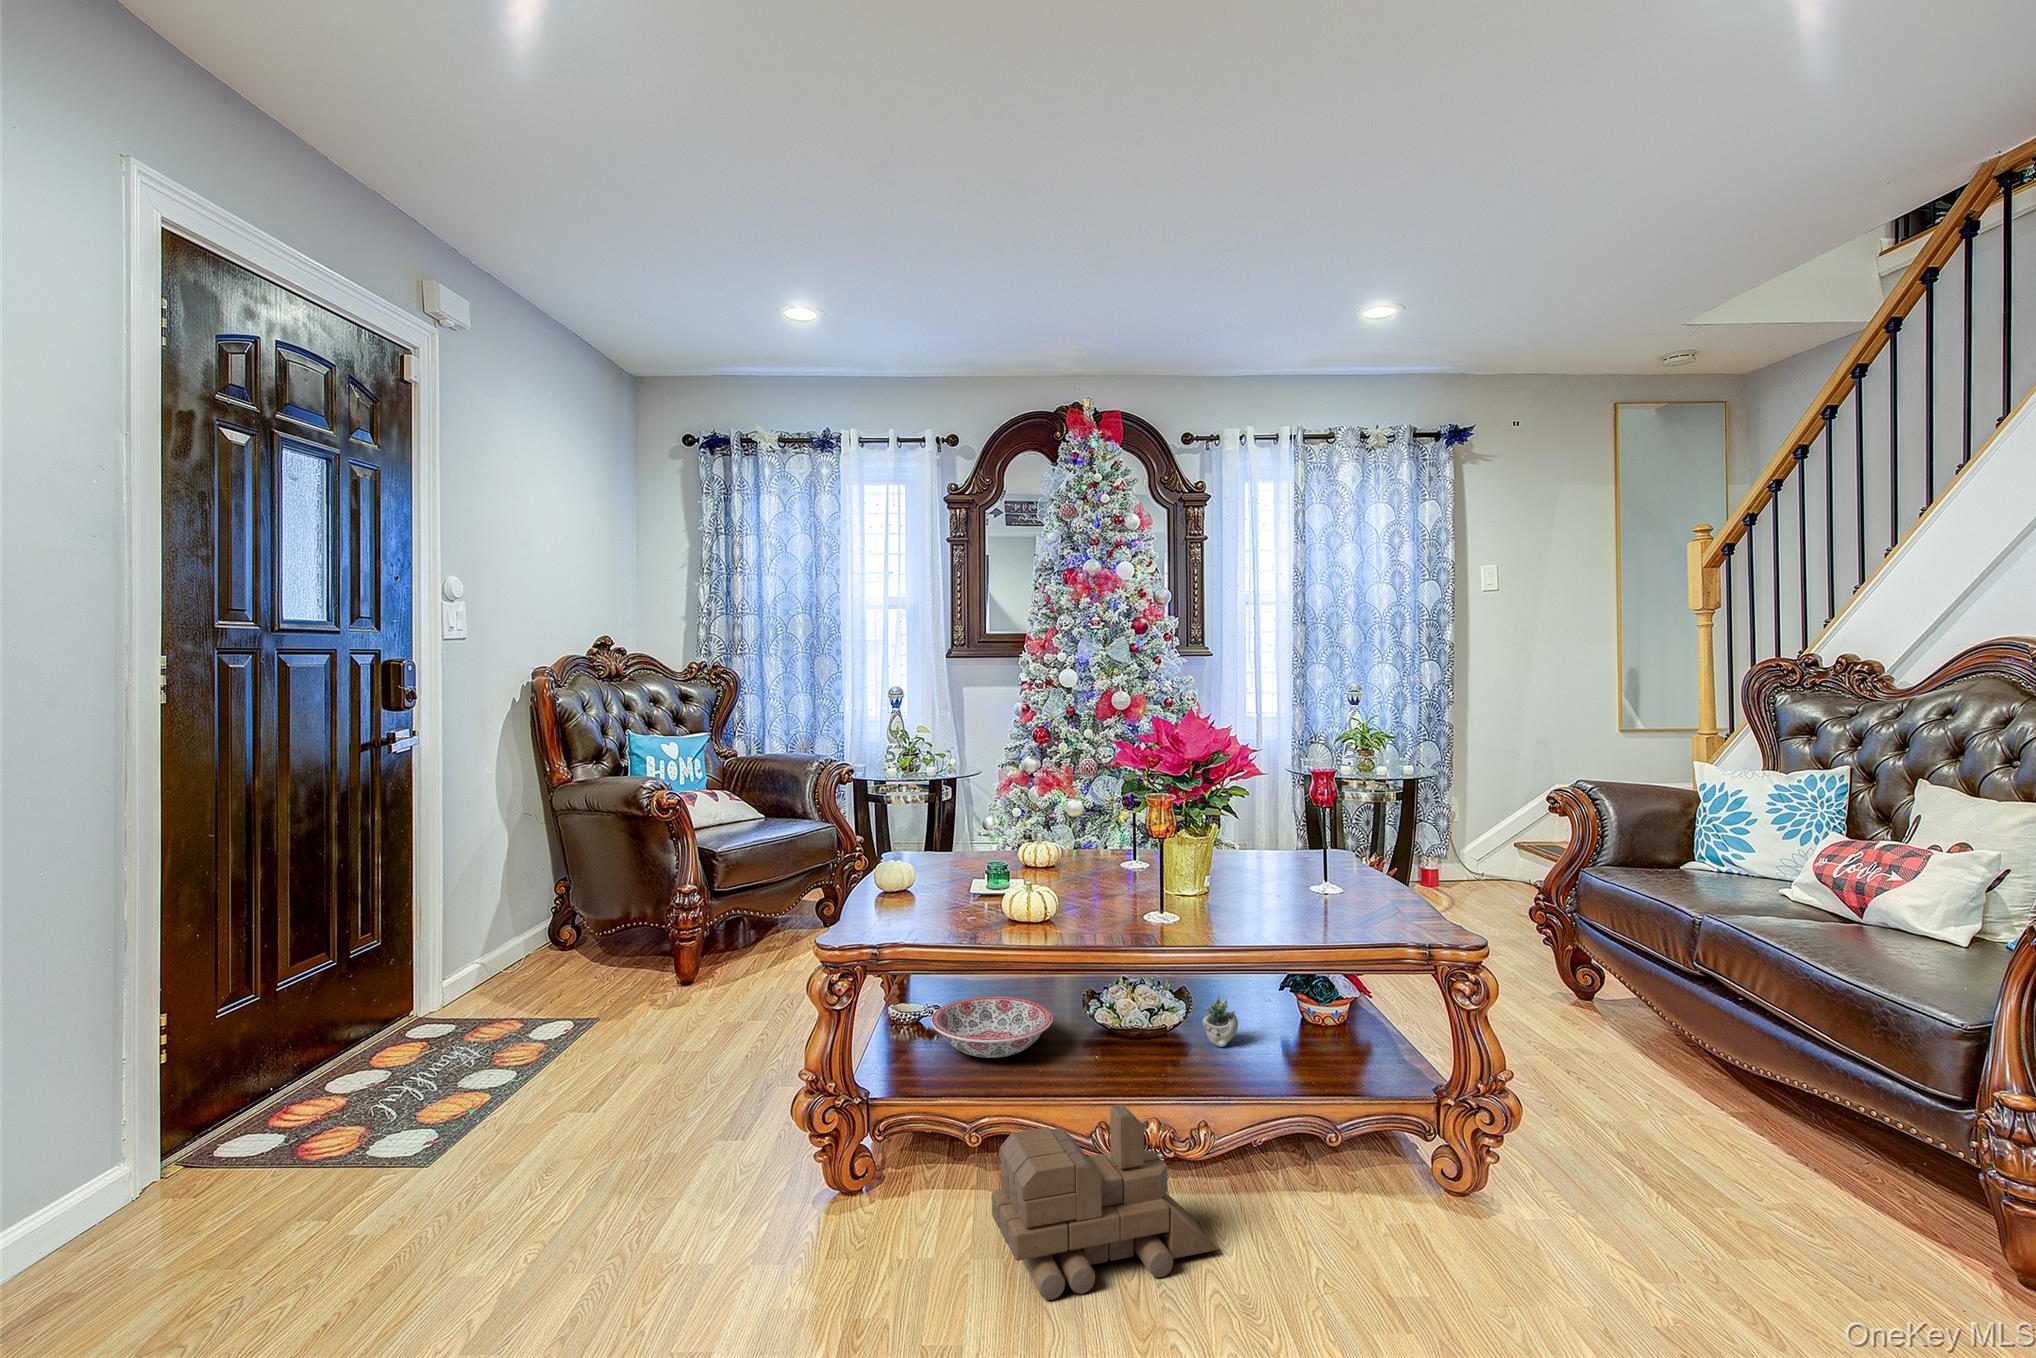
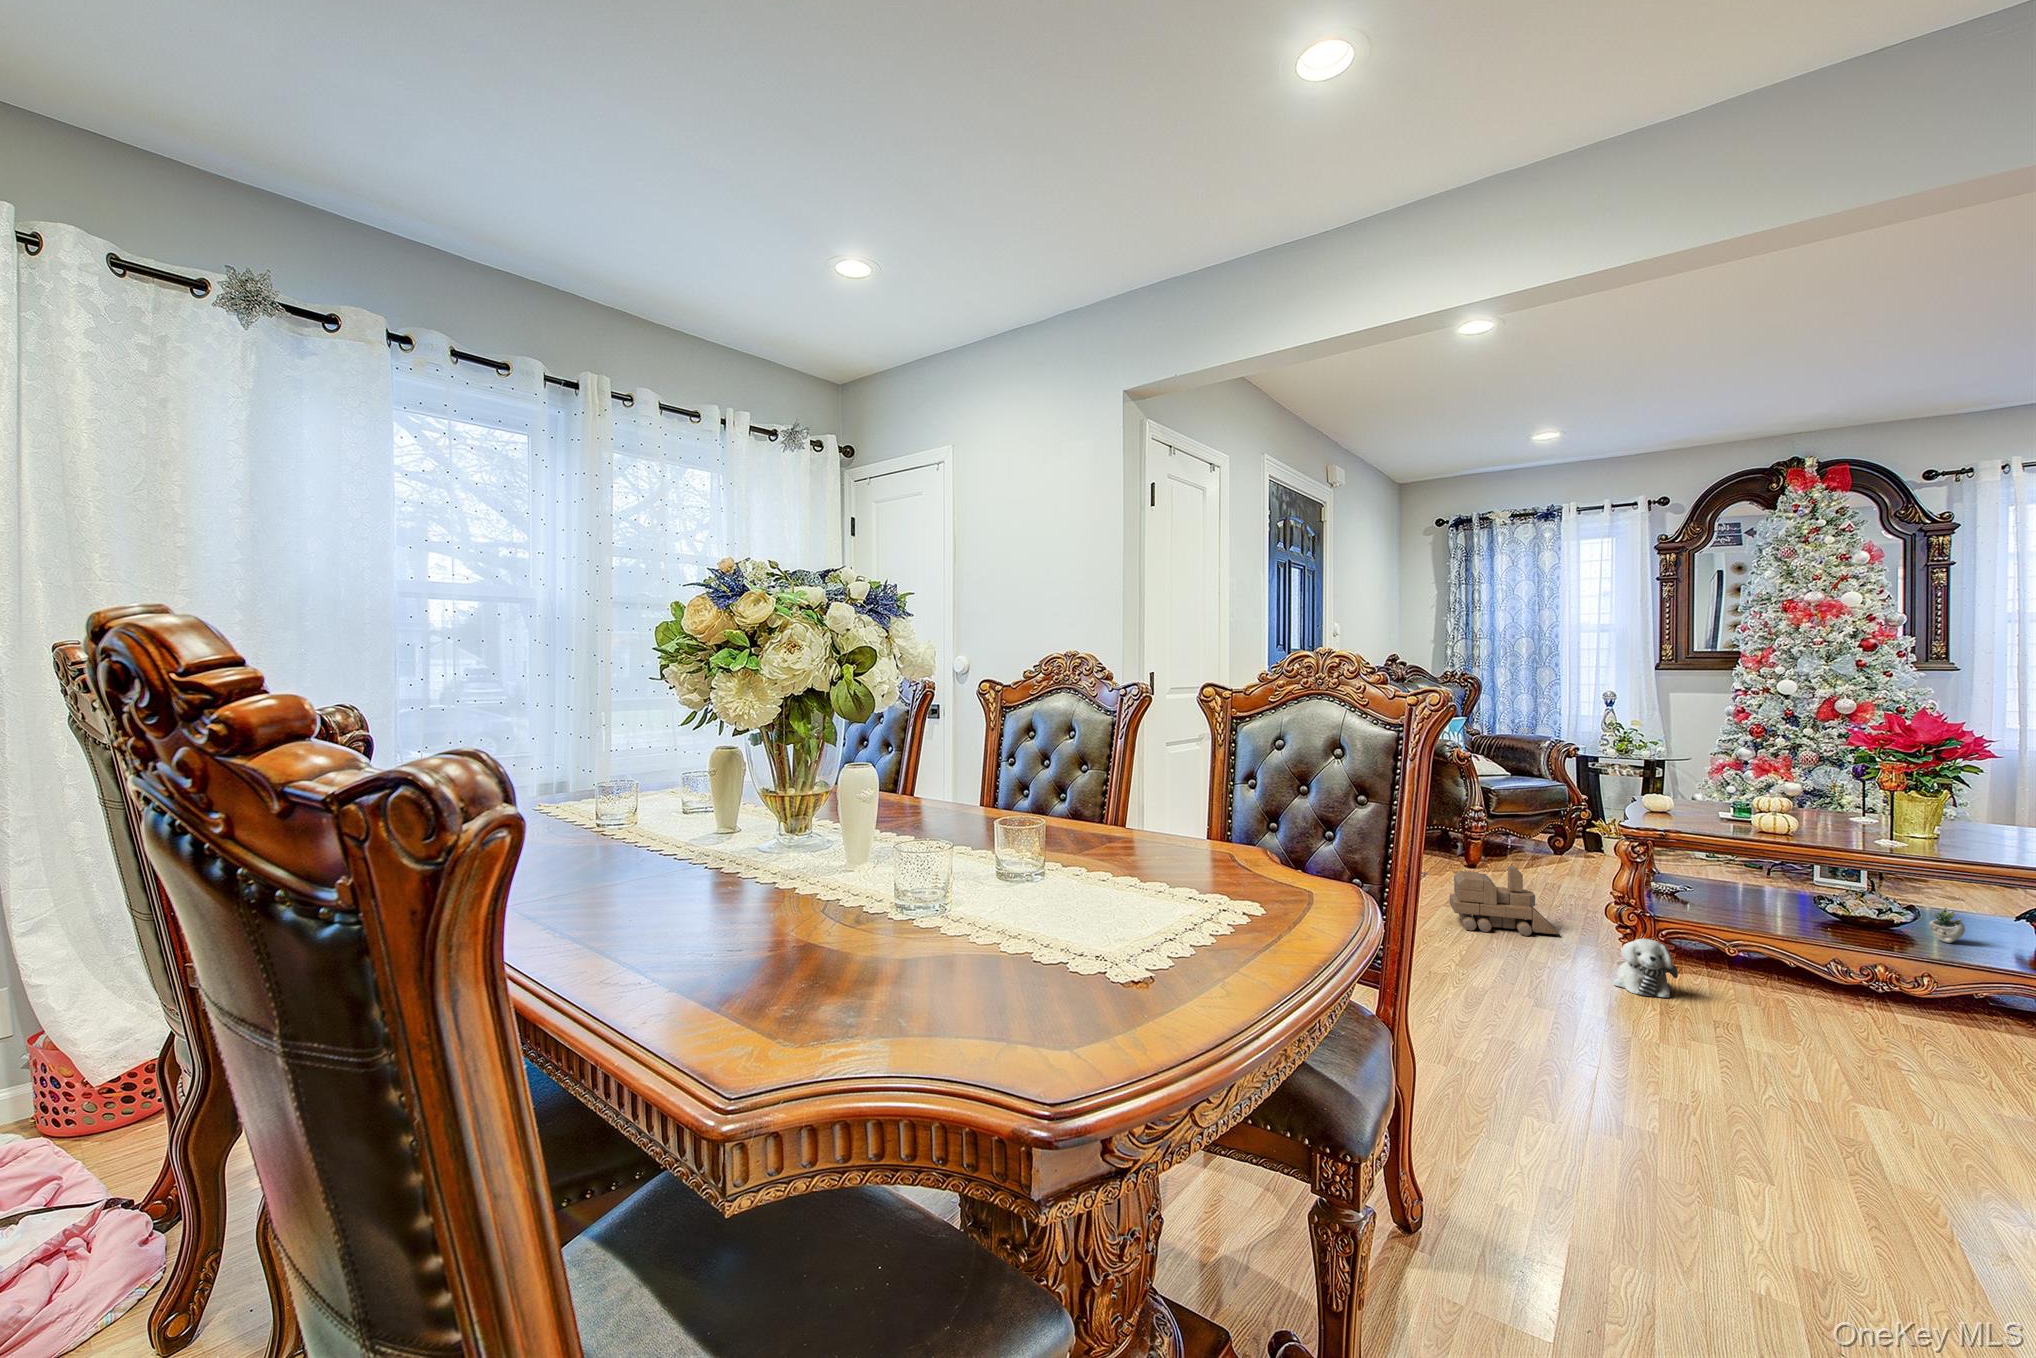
ceramic bowl: present [931,996,1053,1058] -> none [1691,885,1790,917]
toy train: present [992,1105,1218,1300] -> present [1450,866,1559,936]
plush toy: none [785,1172,885,1293] -> present [1614,939,1678,998]

